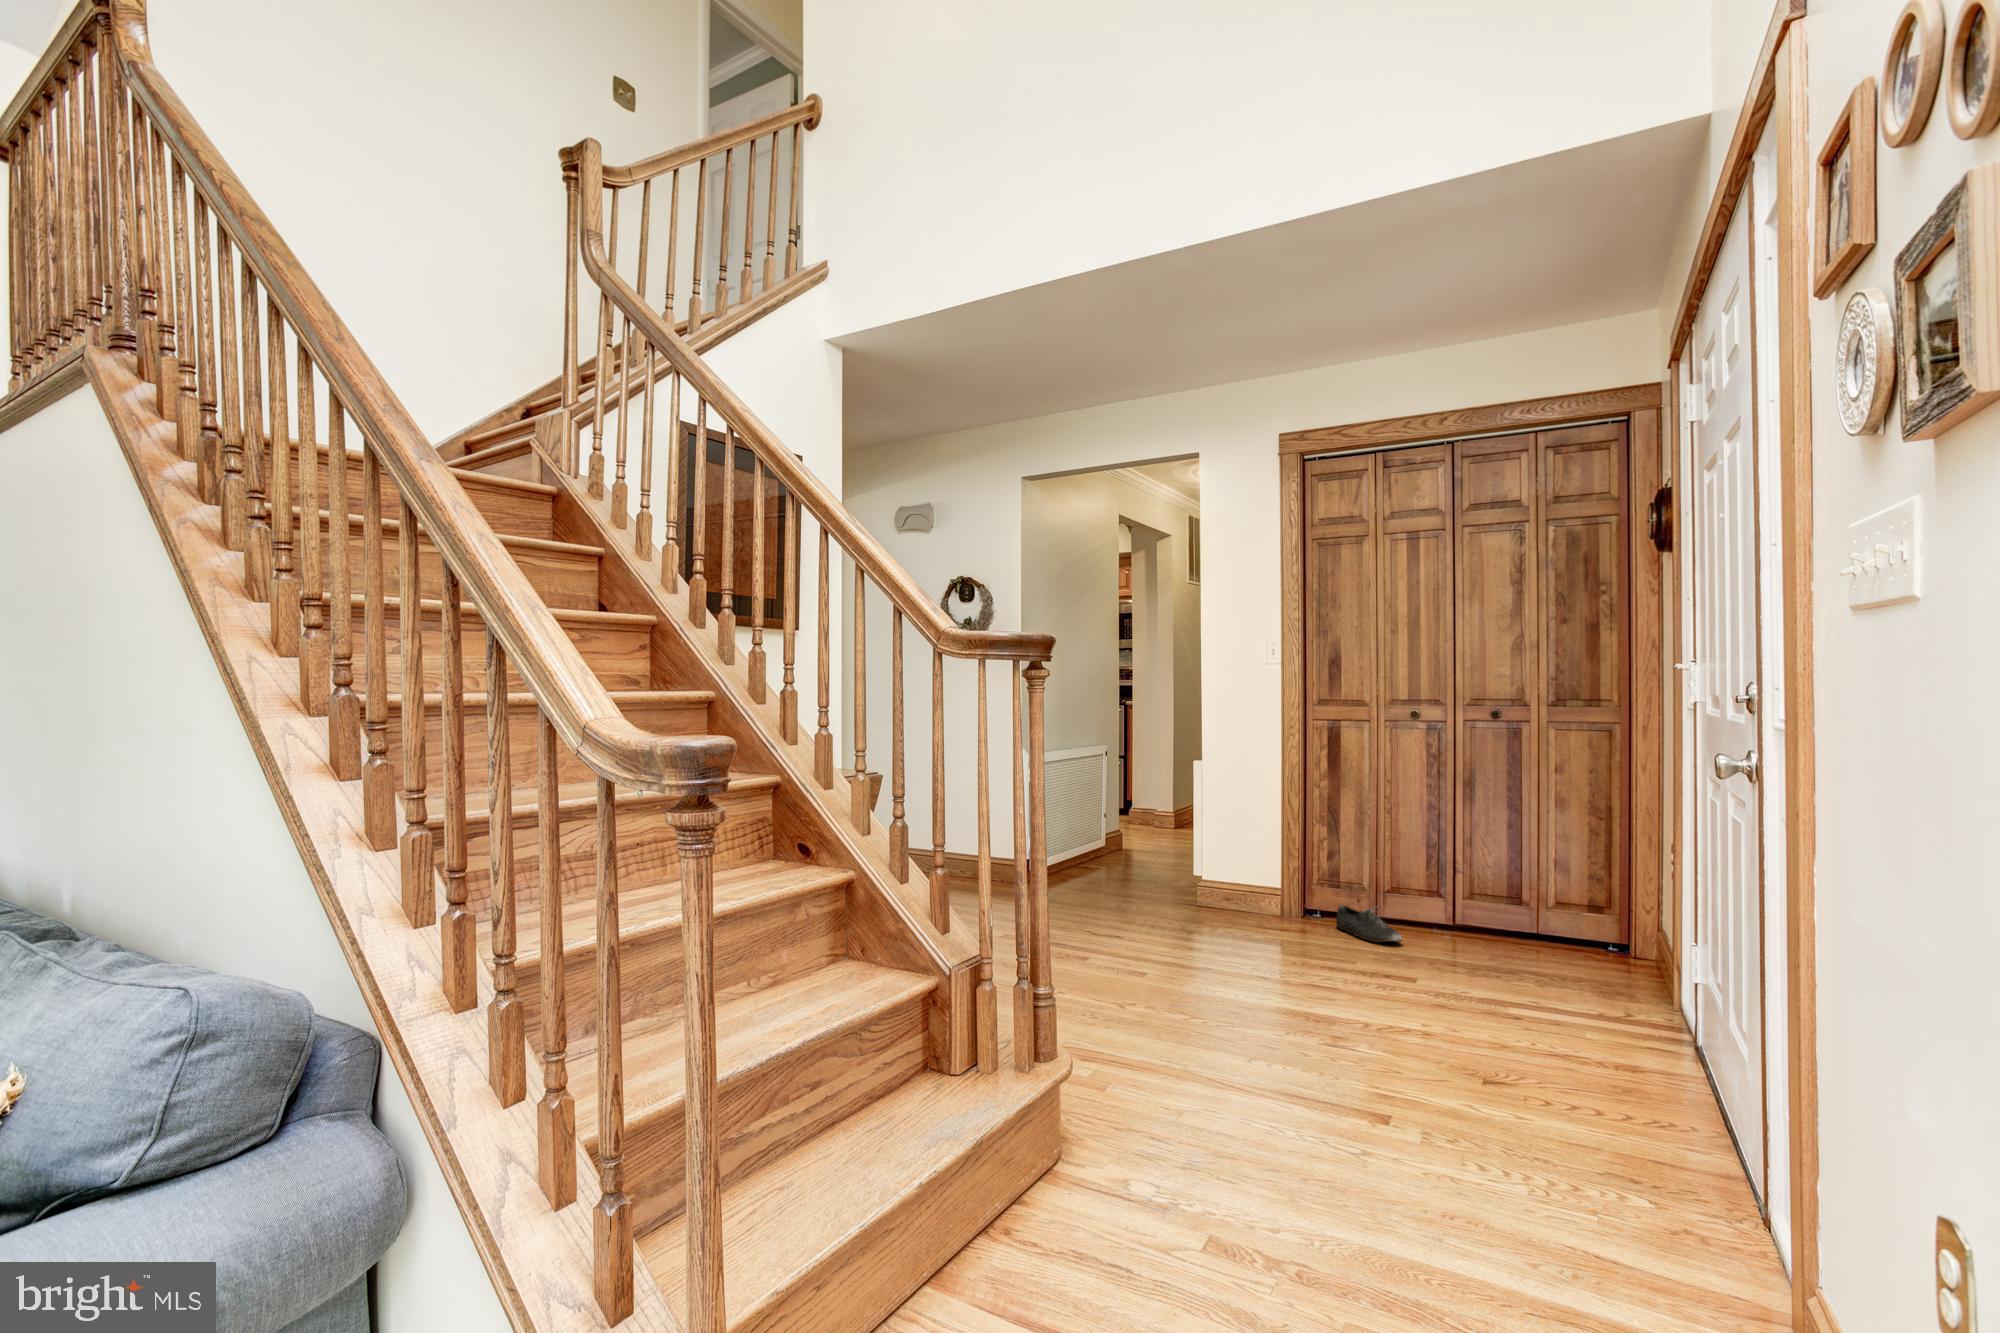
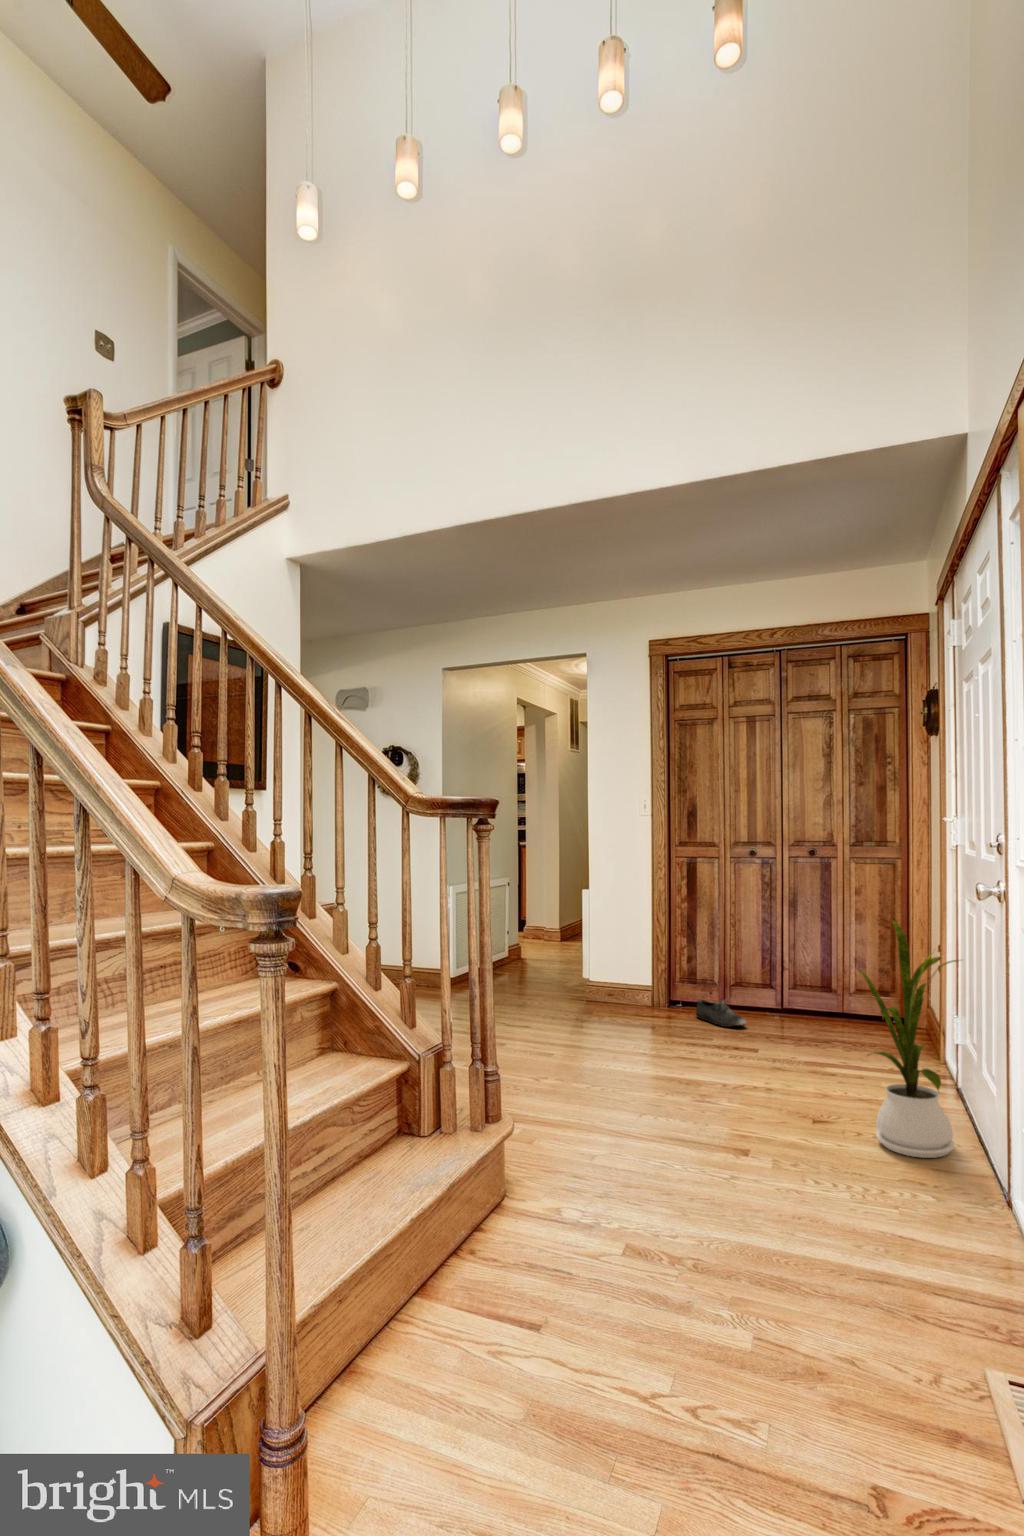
house plant: none [1548,814,1715,1142] -> present [859,920,957,1158]

